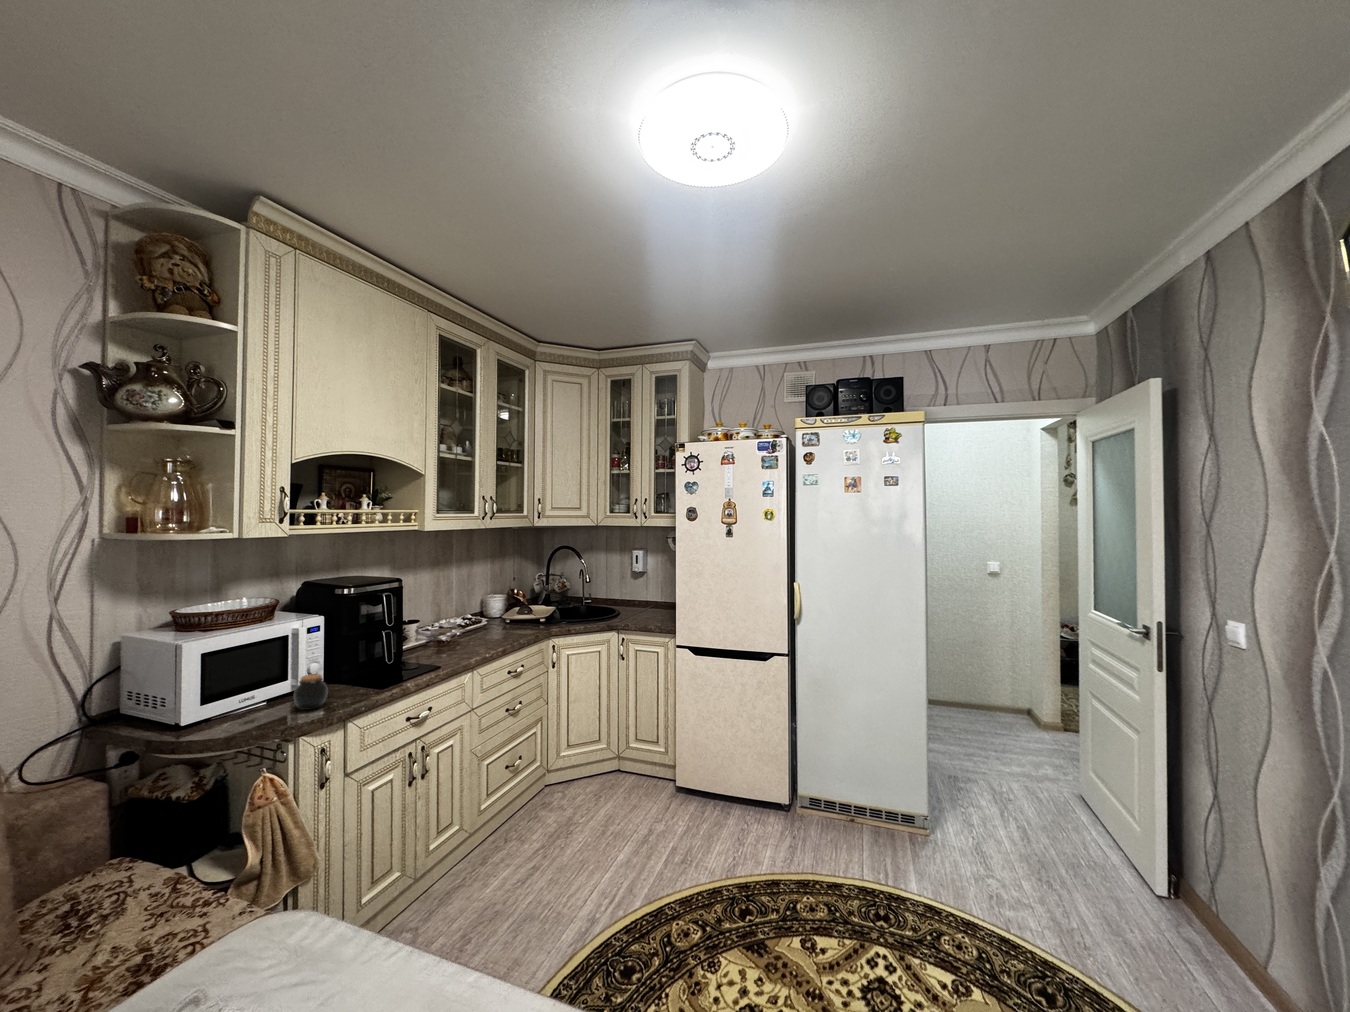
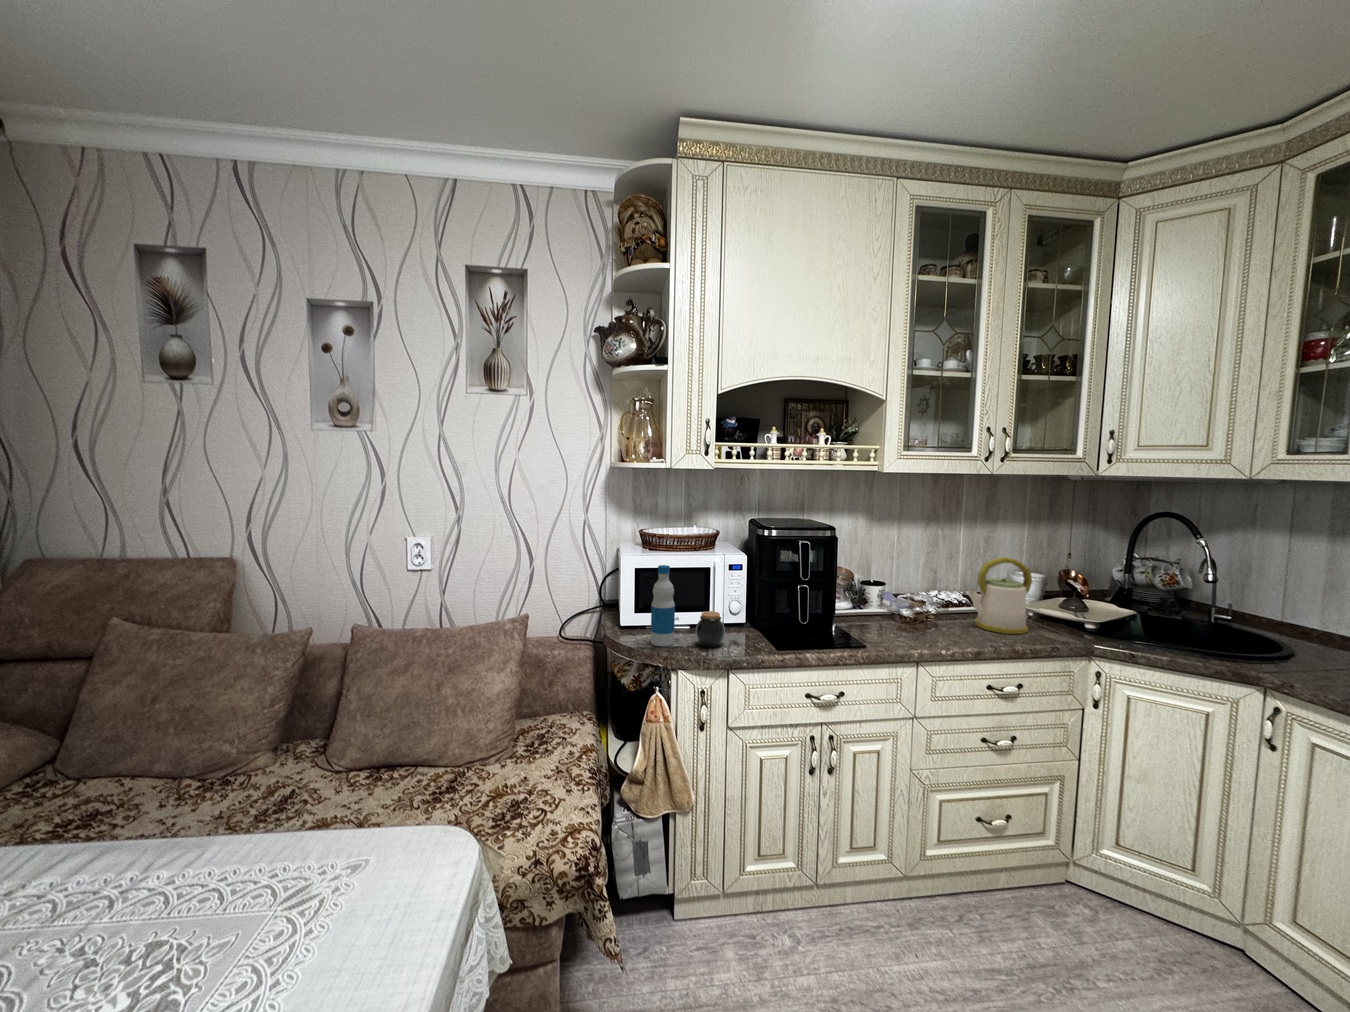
kettle: none [480,584,516,636] -> present [968,557,1032,634]
bottle: none [240,640,272,728] -> present [651,565,675,646]

